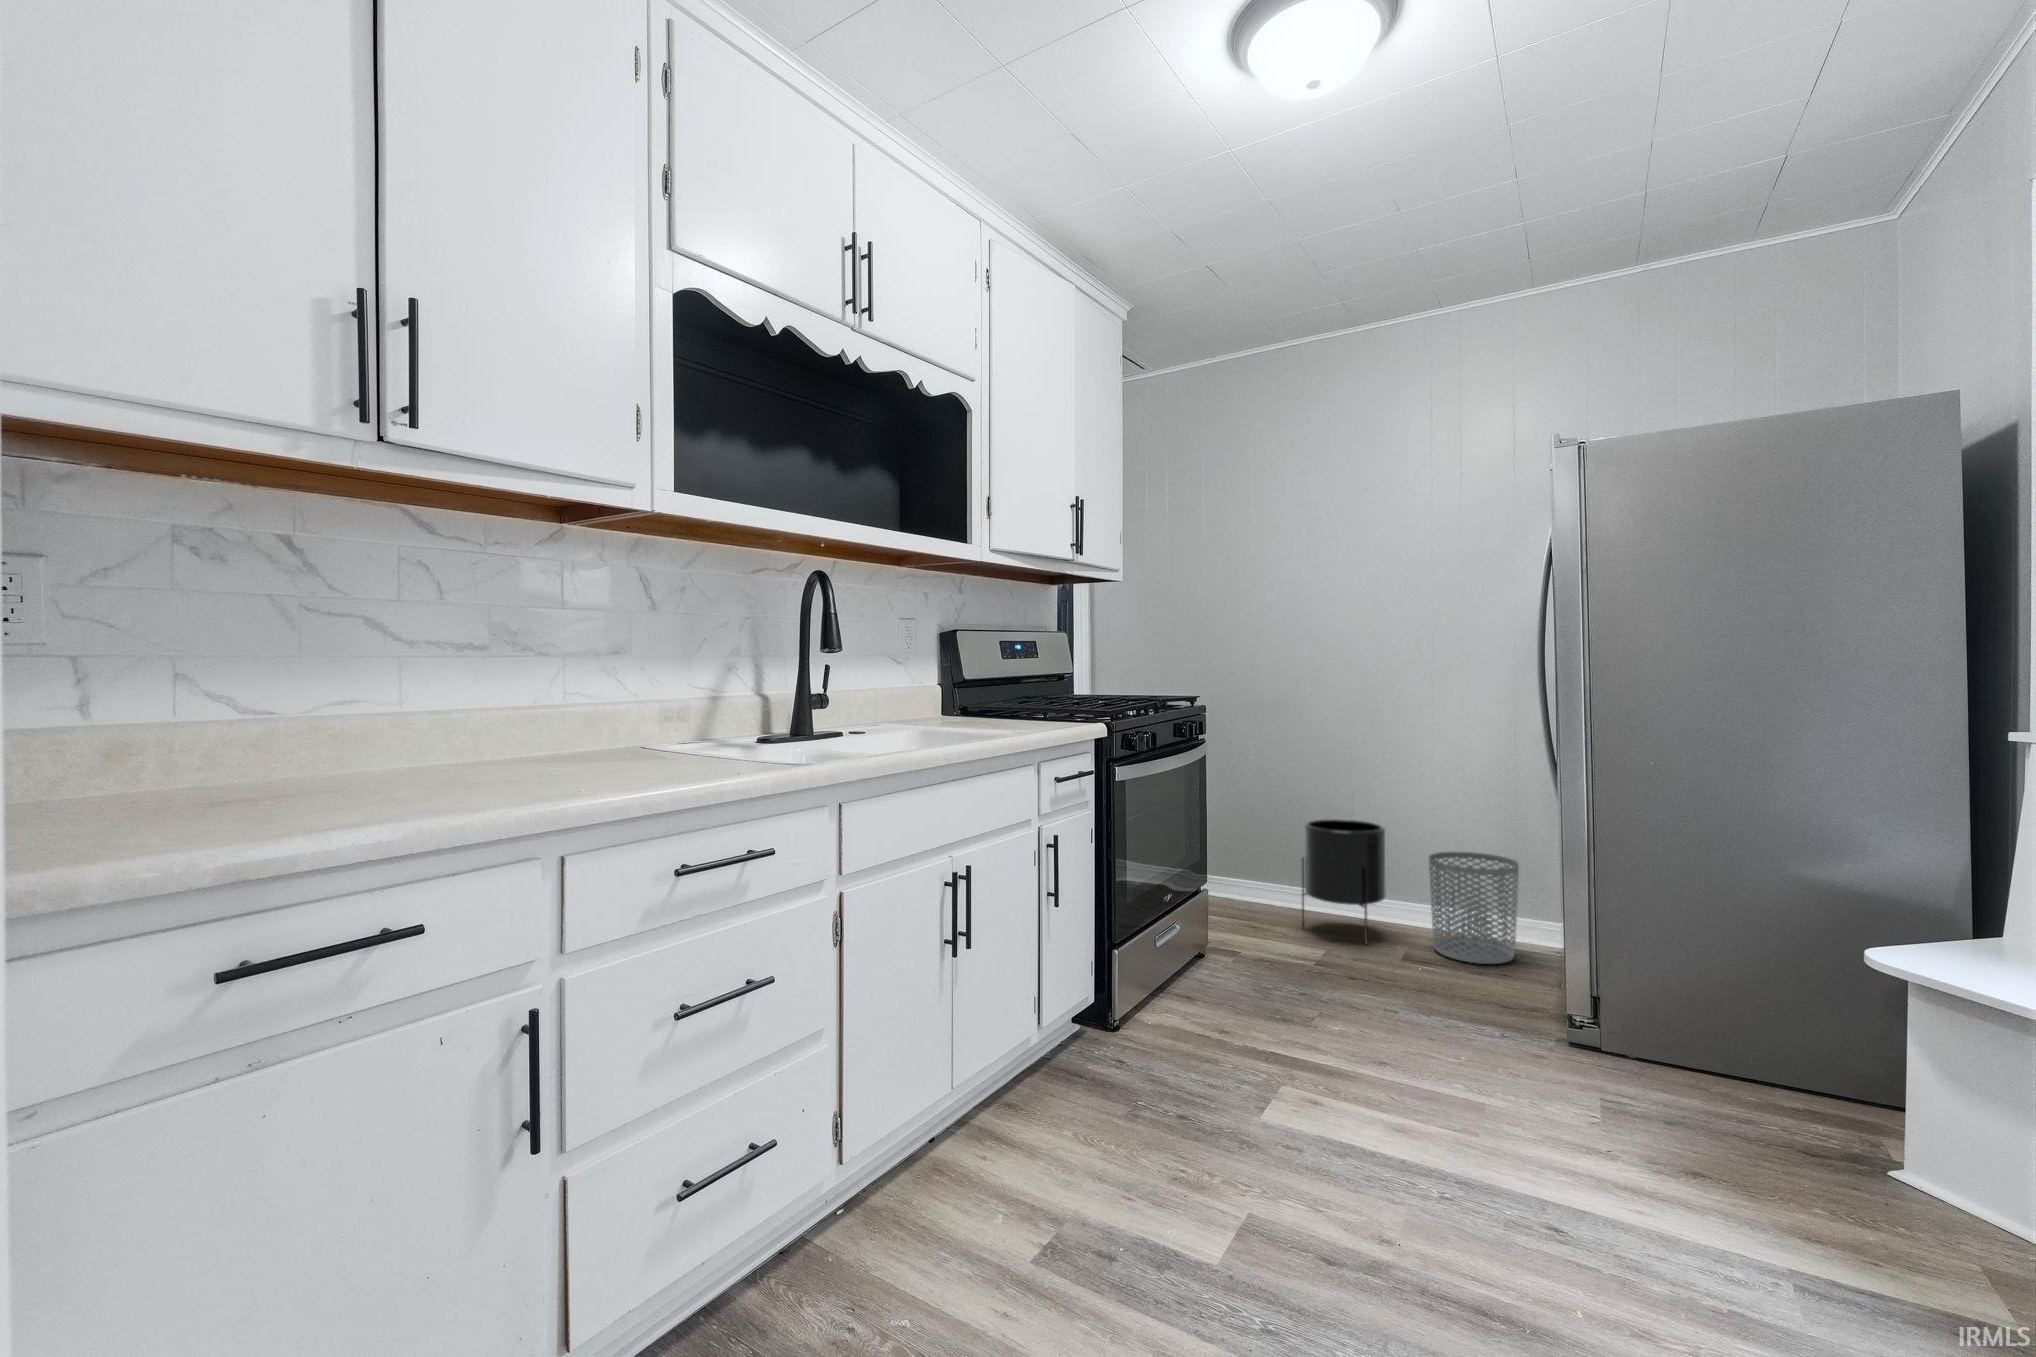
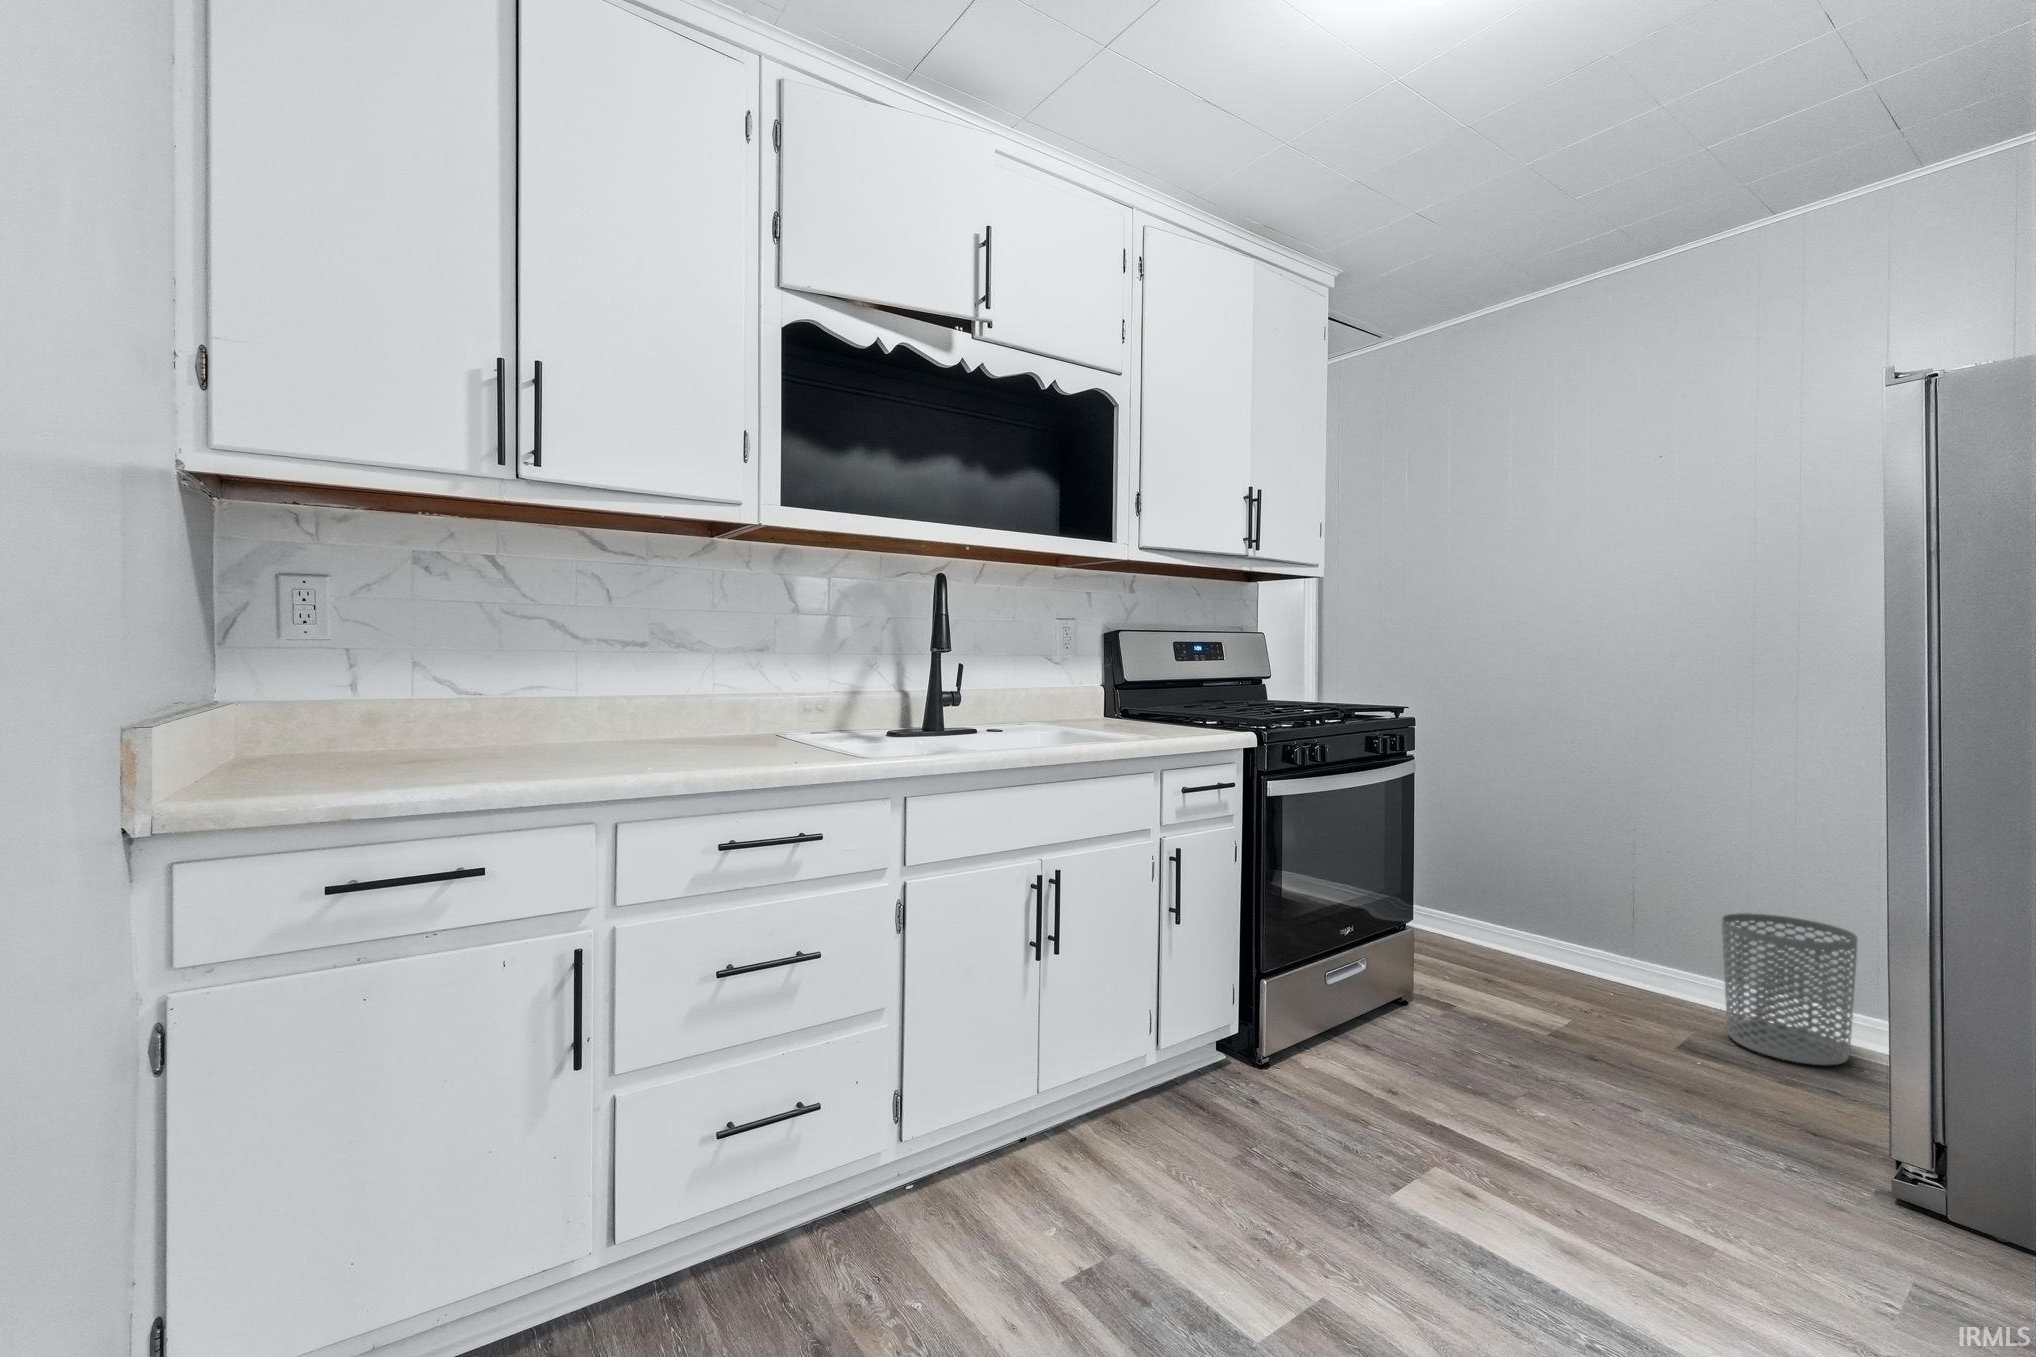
planter: present [1302,819,1386,944] -> none [1552,860,1664,1017]

